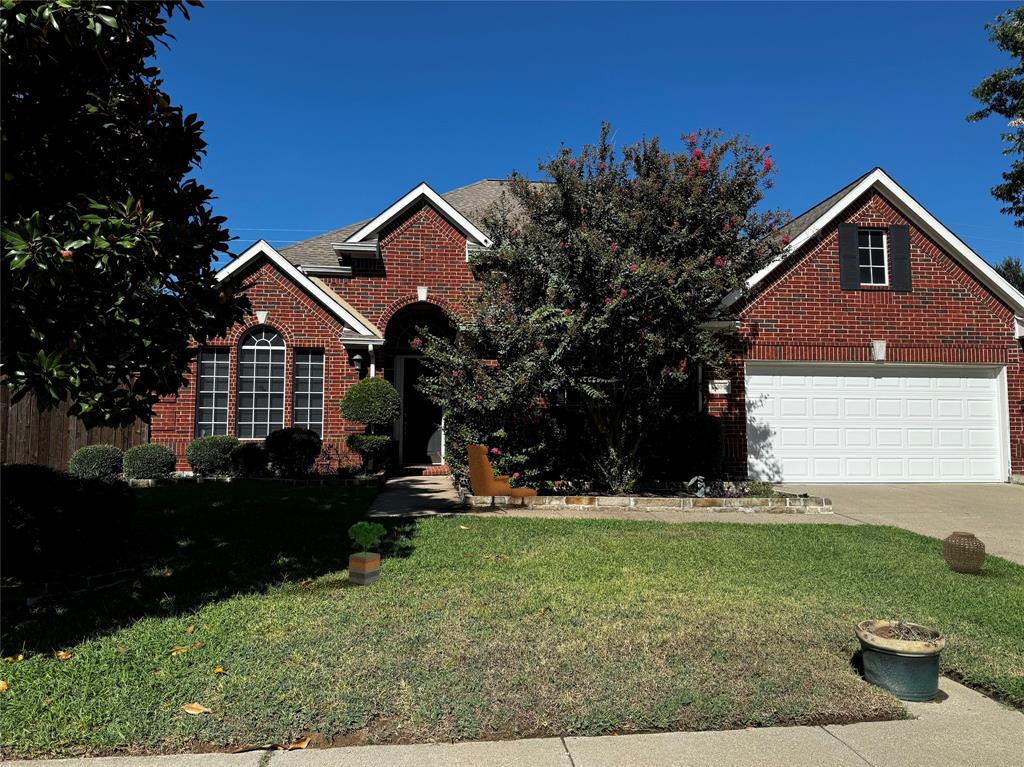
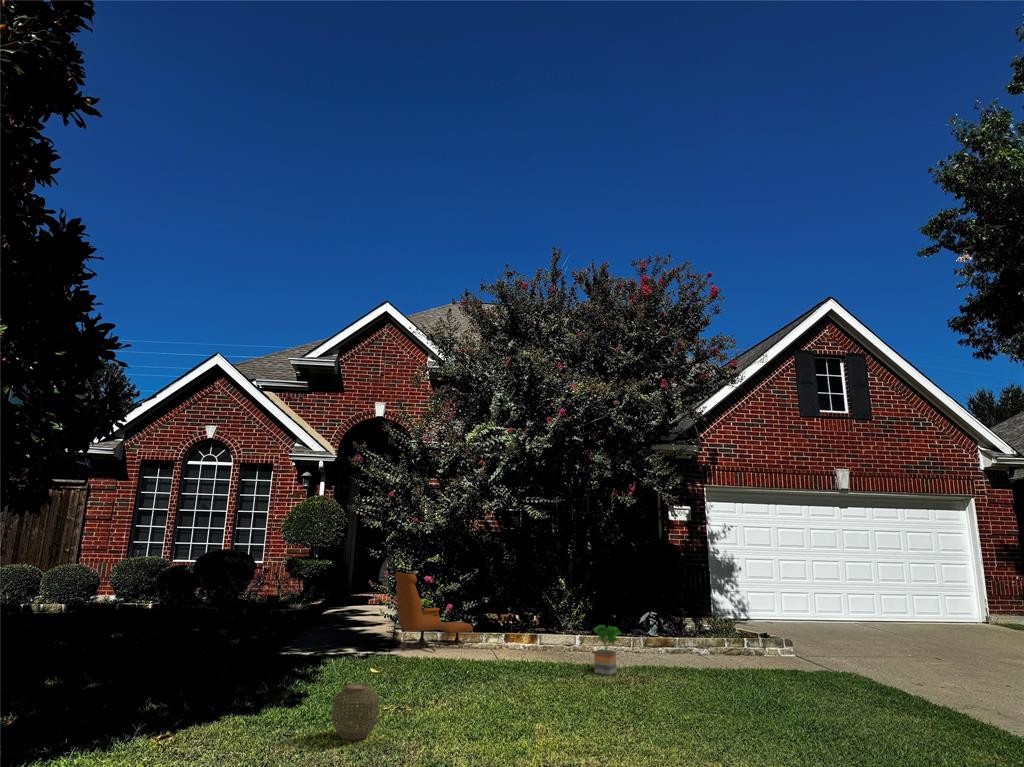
potted tree: present [349,522,386,585] -> present [594,625,621,675]
woven basket: present [943,532,985,572] -> present [332,683,379,740]

